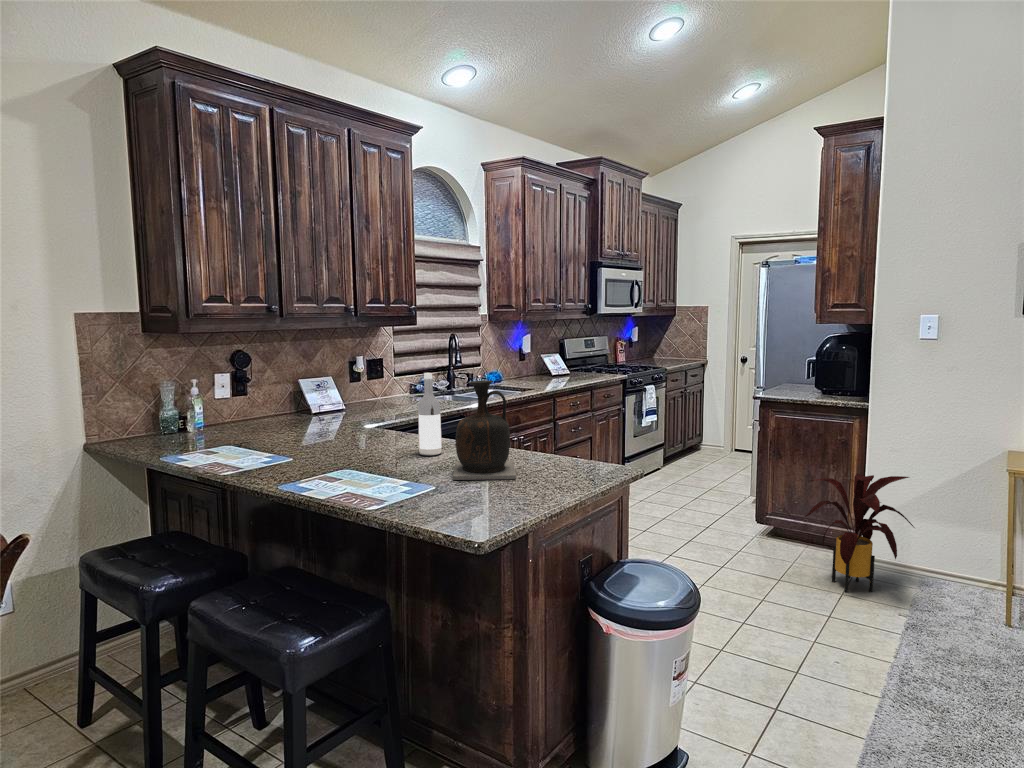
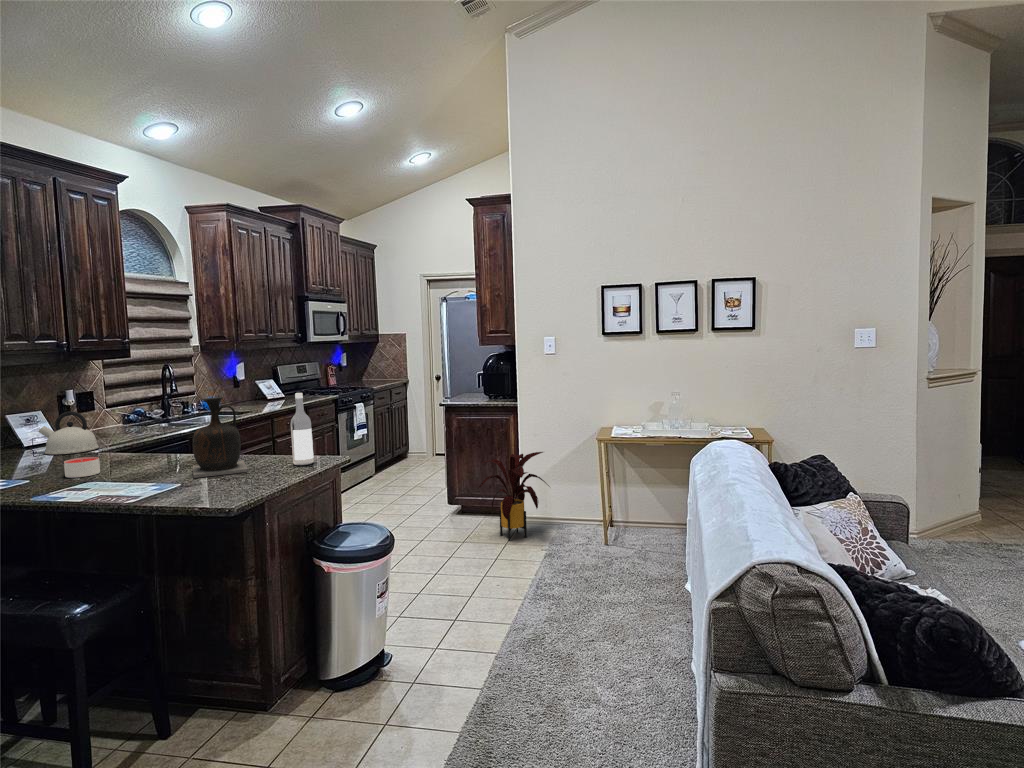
wine bottle: present [418,373,442,456] -> present [291,393,314,465]
kettle: none [324,381,377,426] -> present [39,411,99,454]
candle: none [330,437,364,460] -> present [64,457,100,478]

